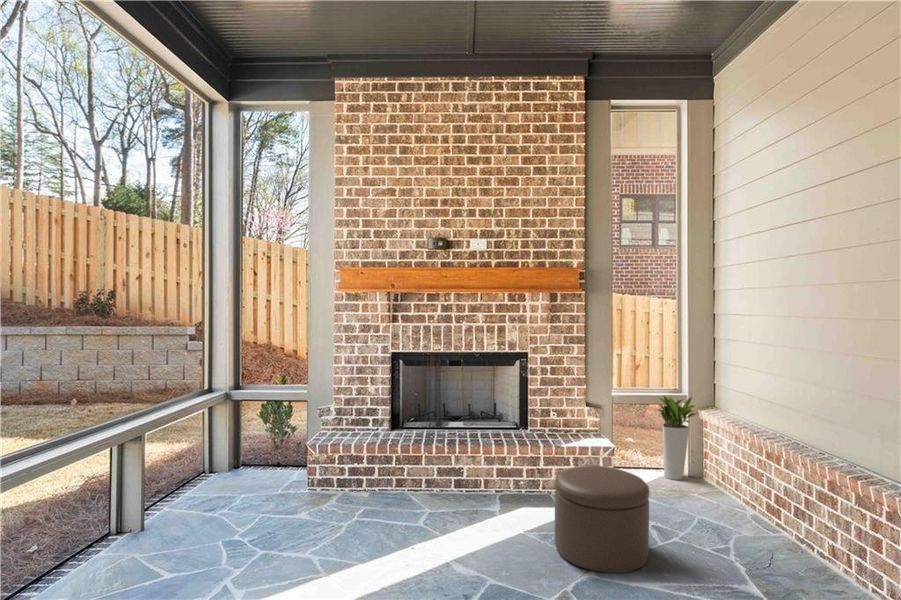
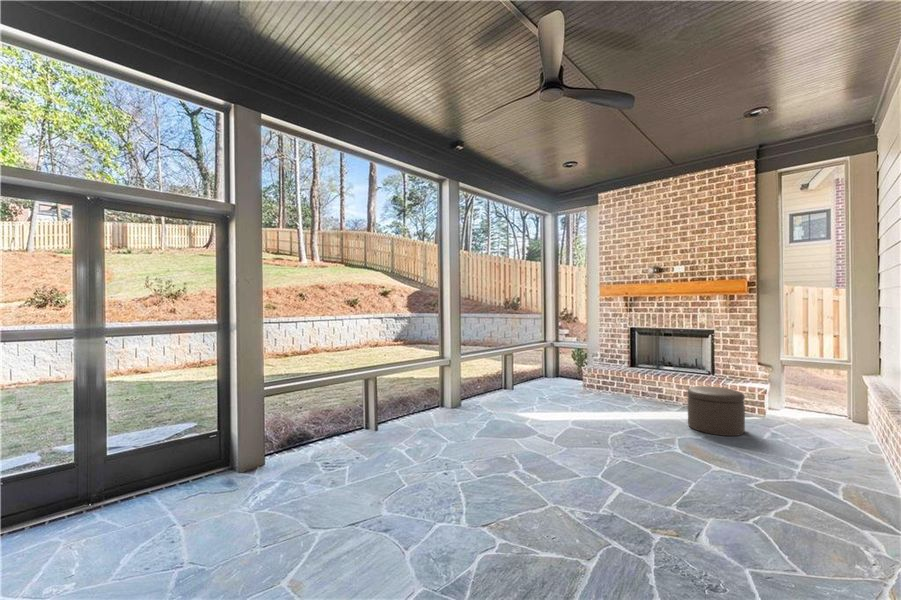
planter: present [656,396,697,480] -> none [814,363,855,423]

